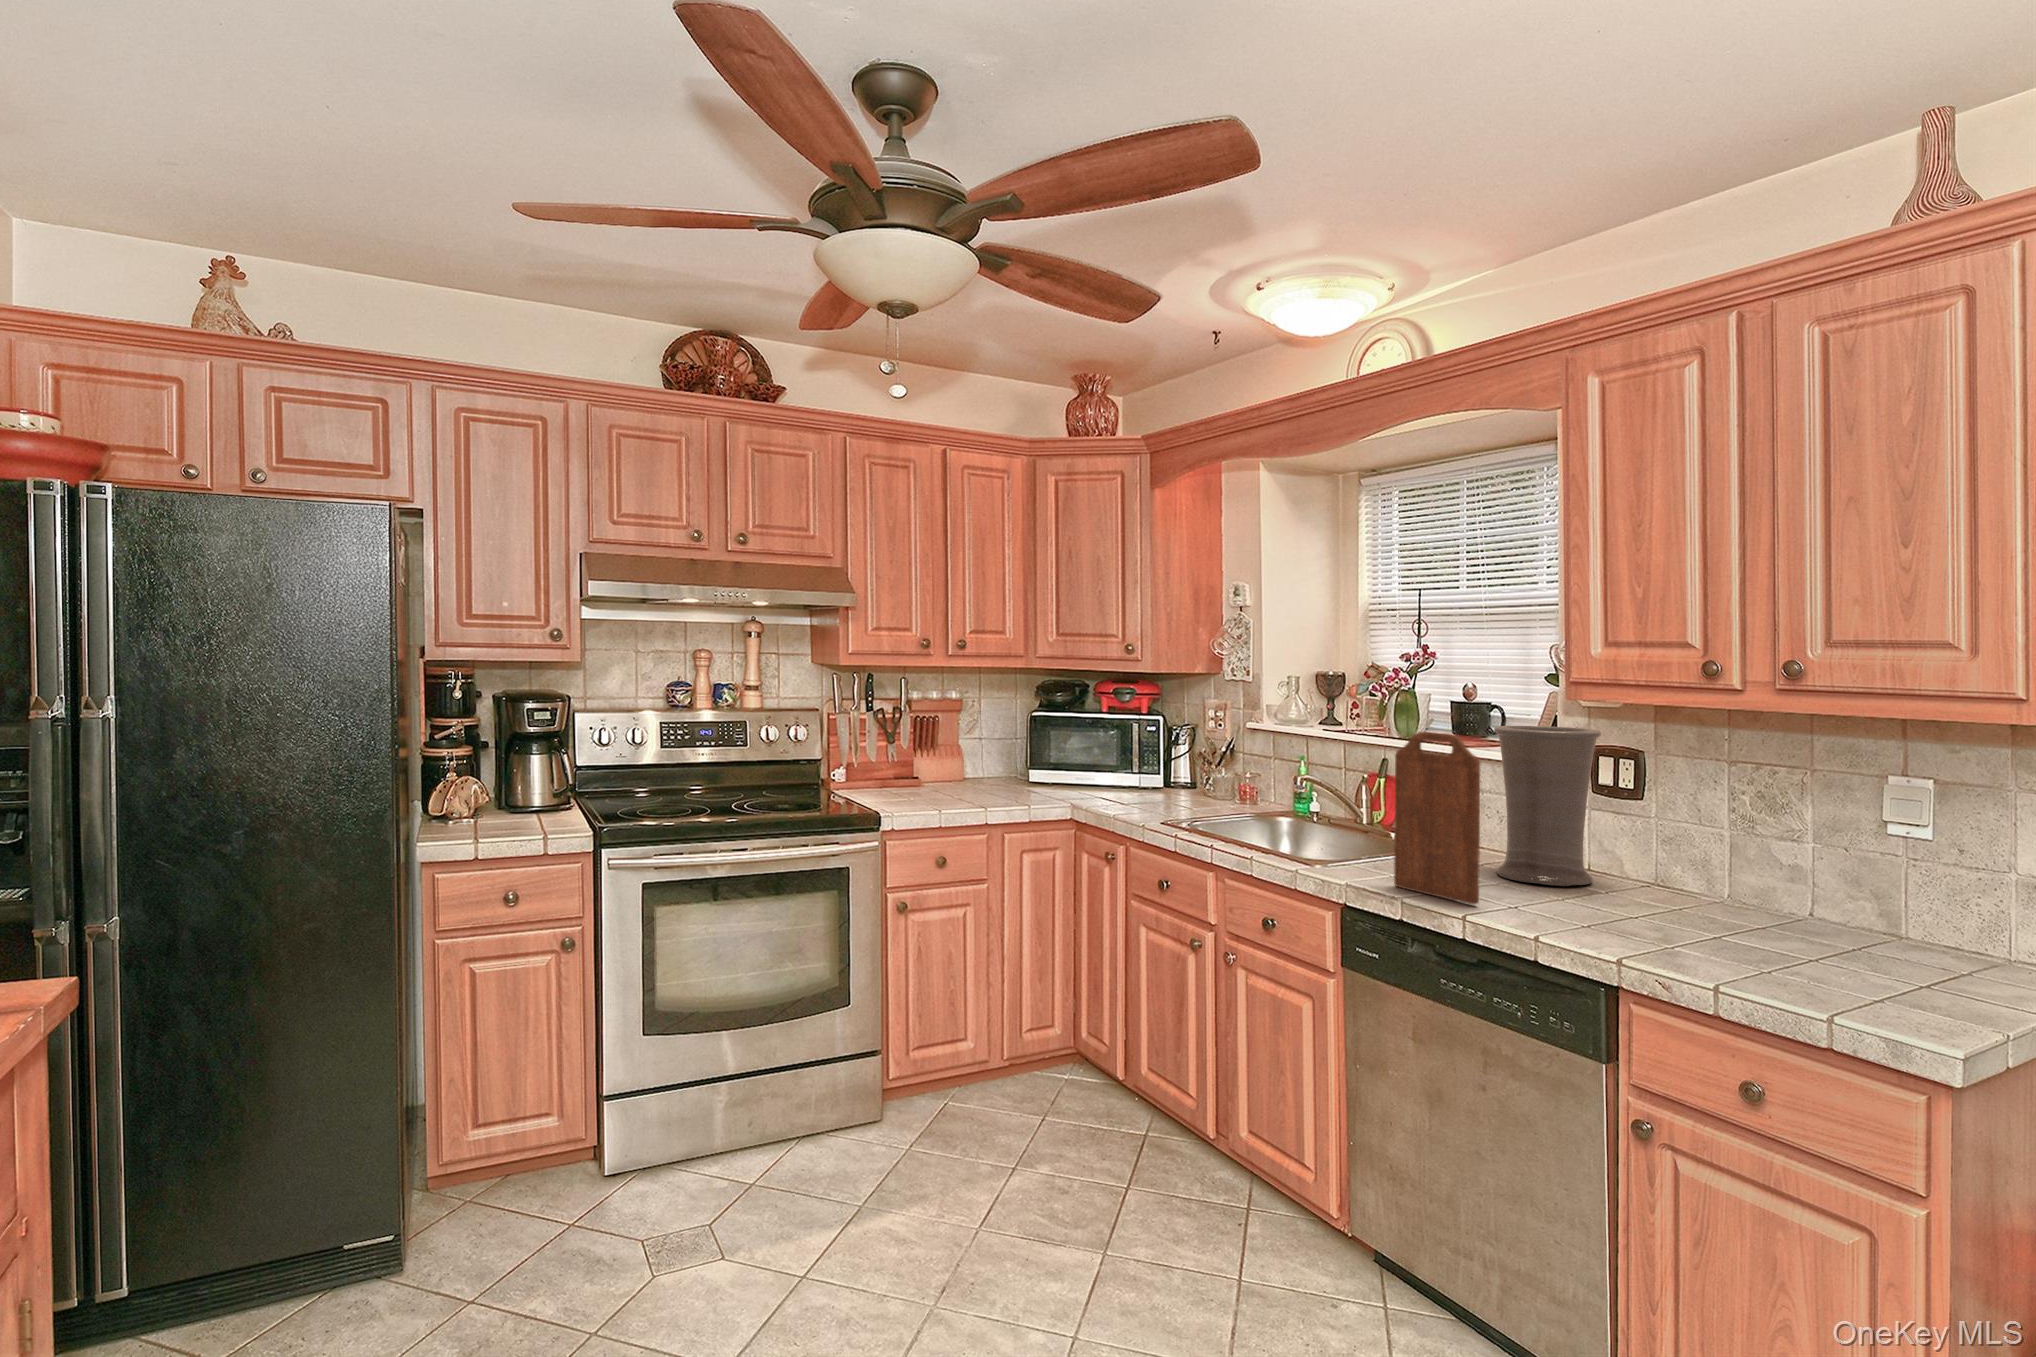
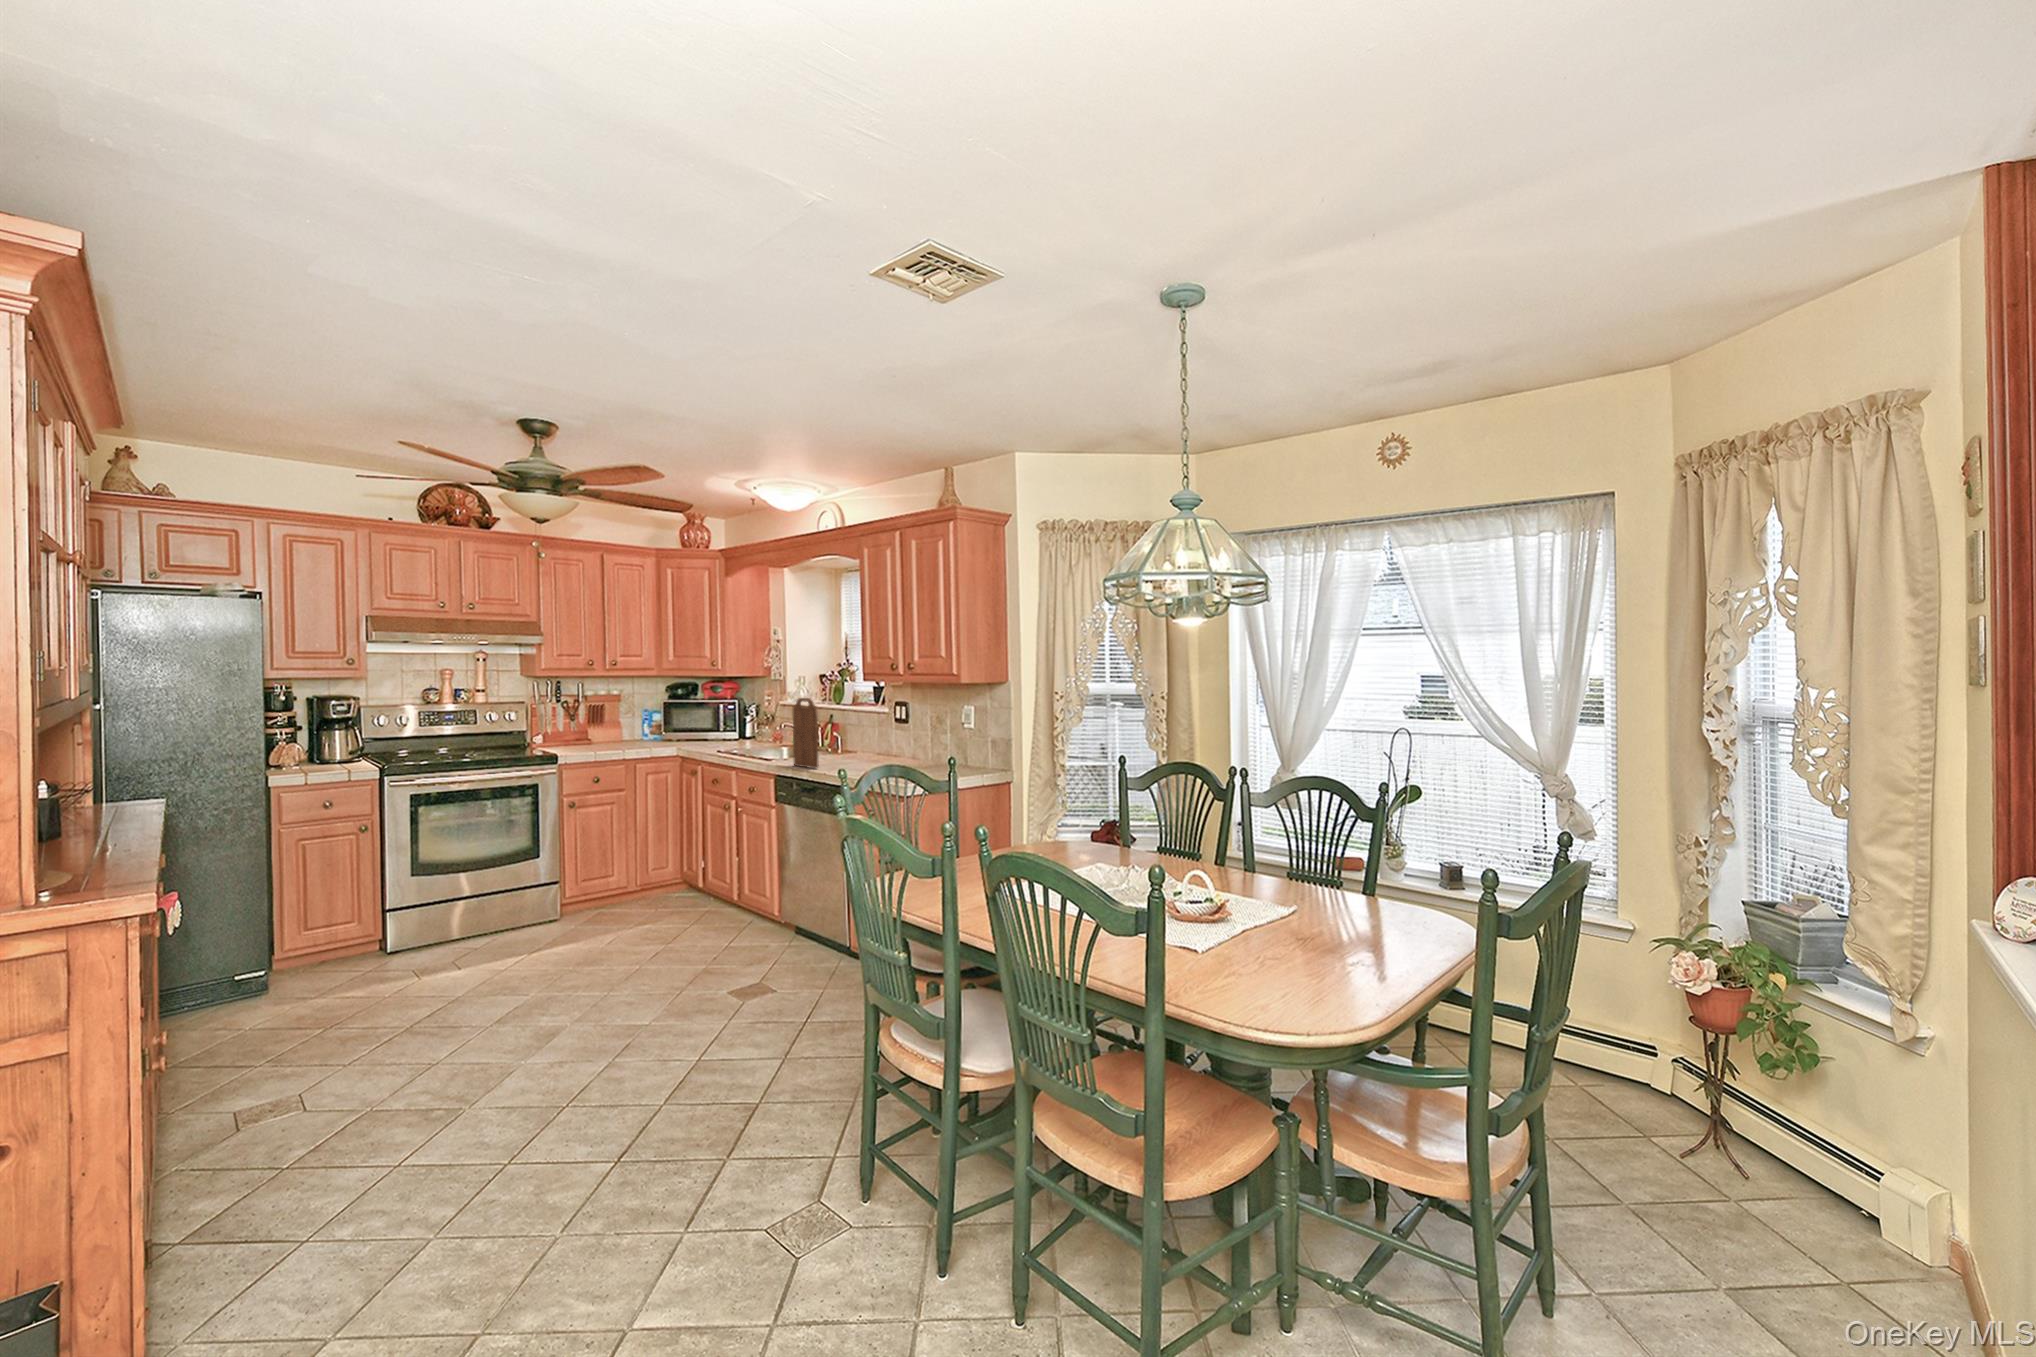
vase: present [1494,726,1601,886] -> none [846,696,888,762]

